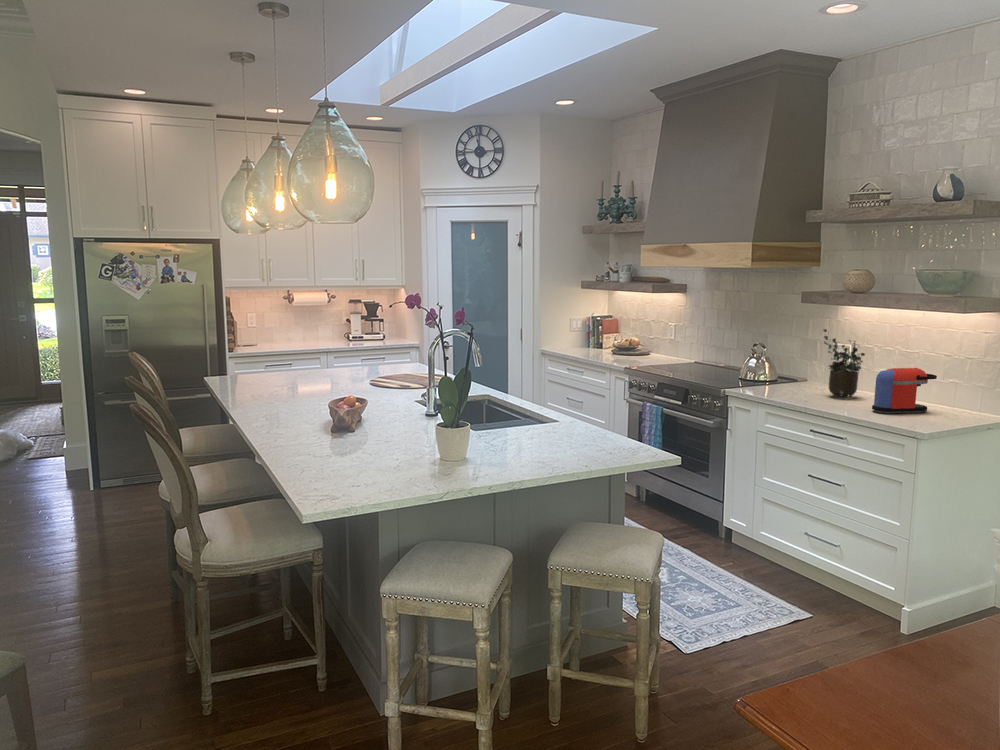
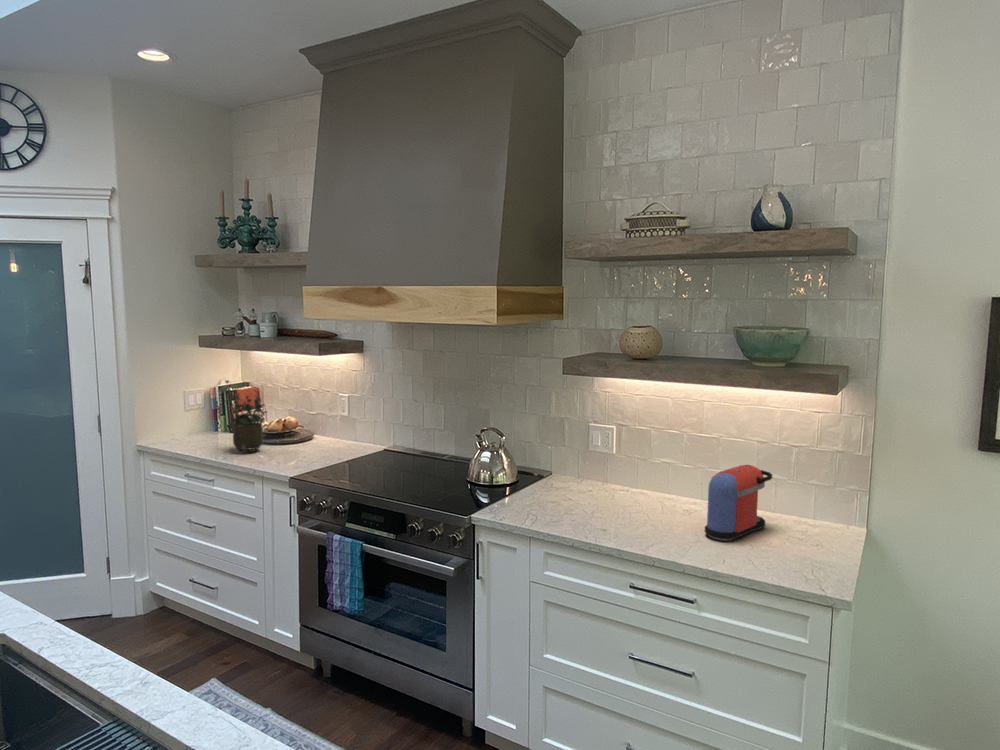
potted plant: present [823,329,865,397] -> present [225,381,267,452]

